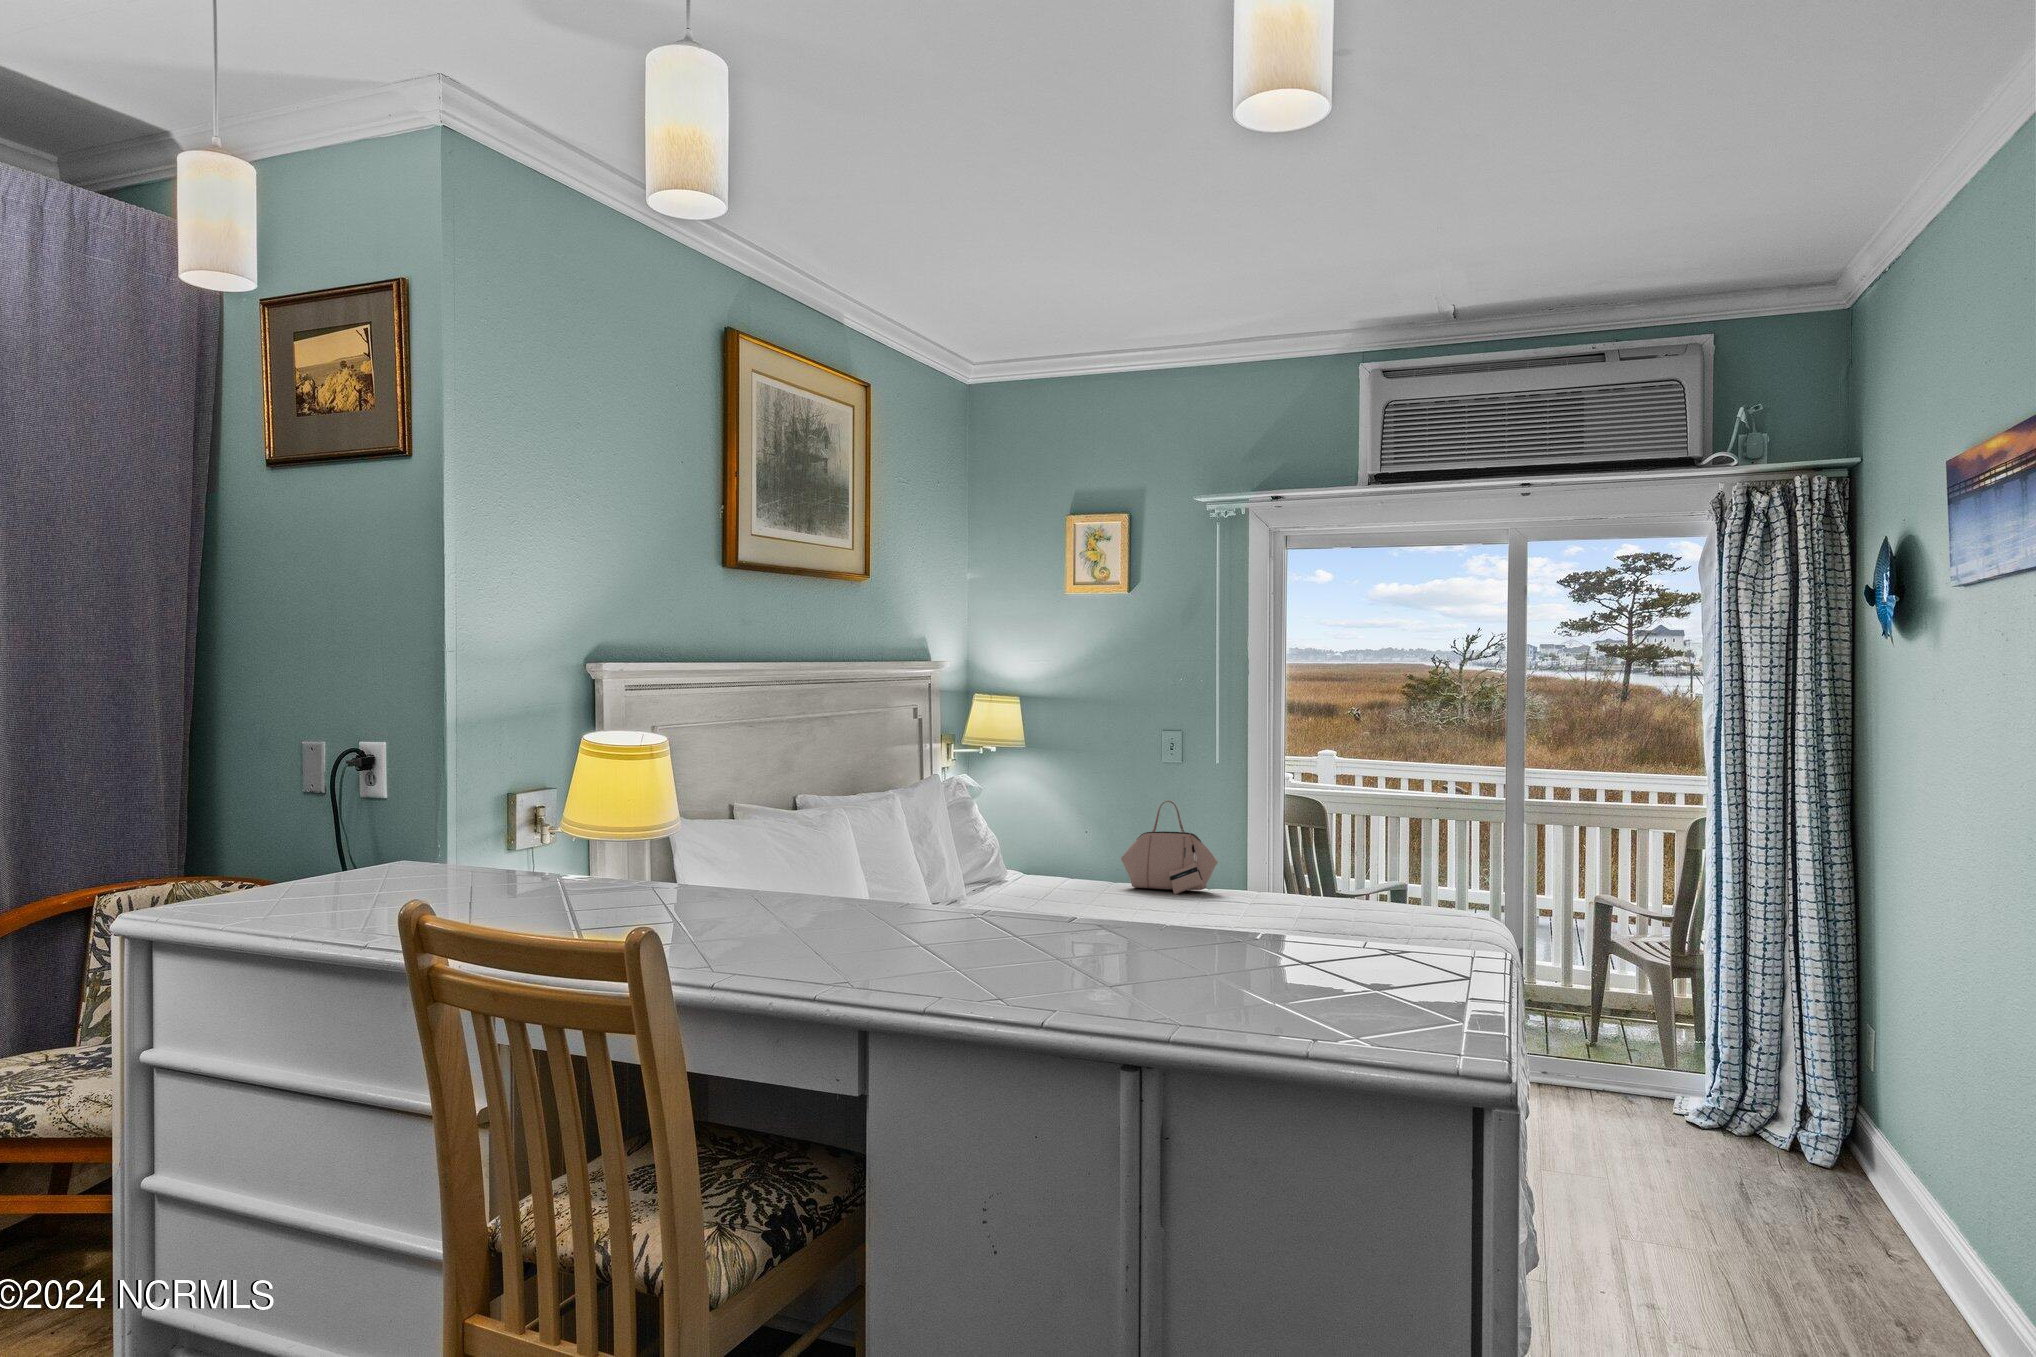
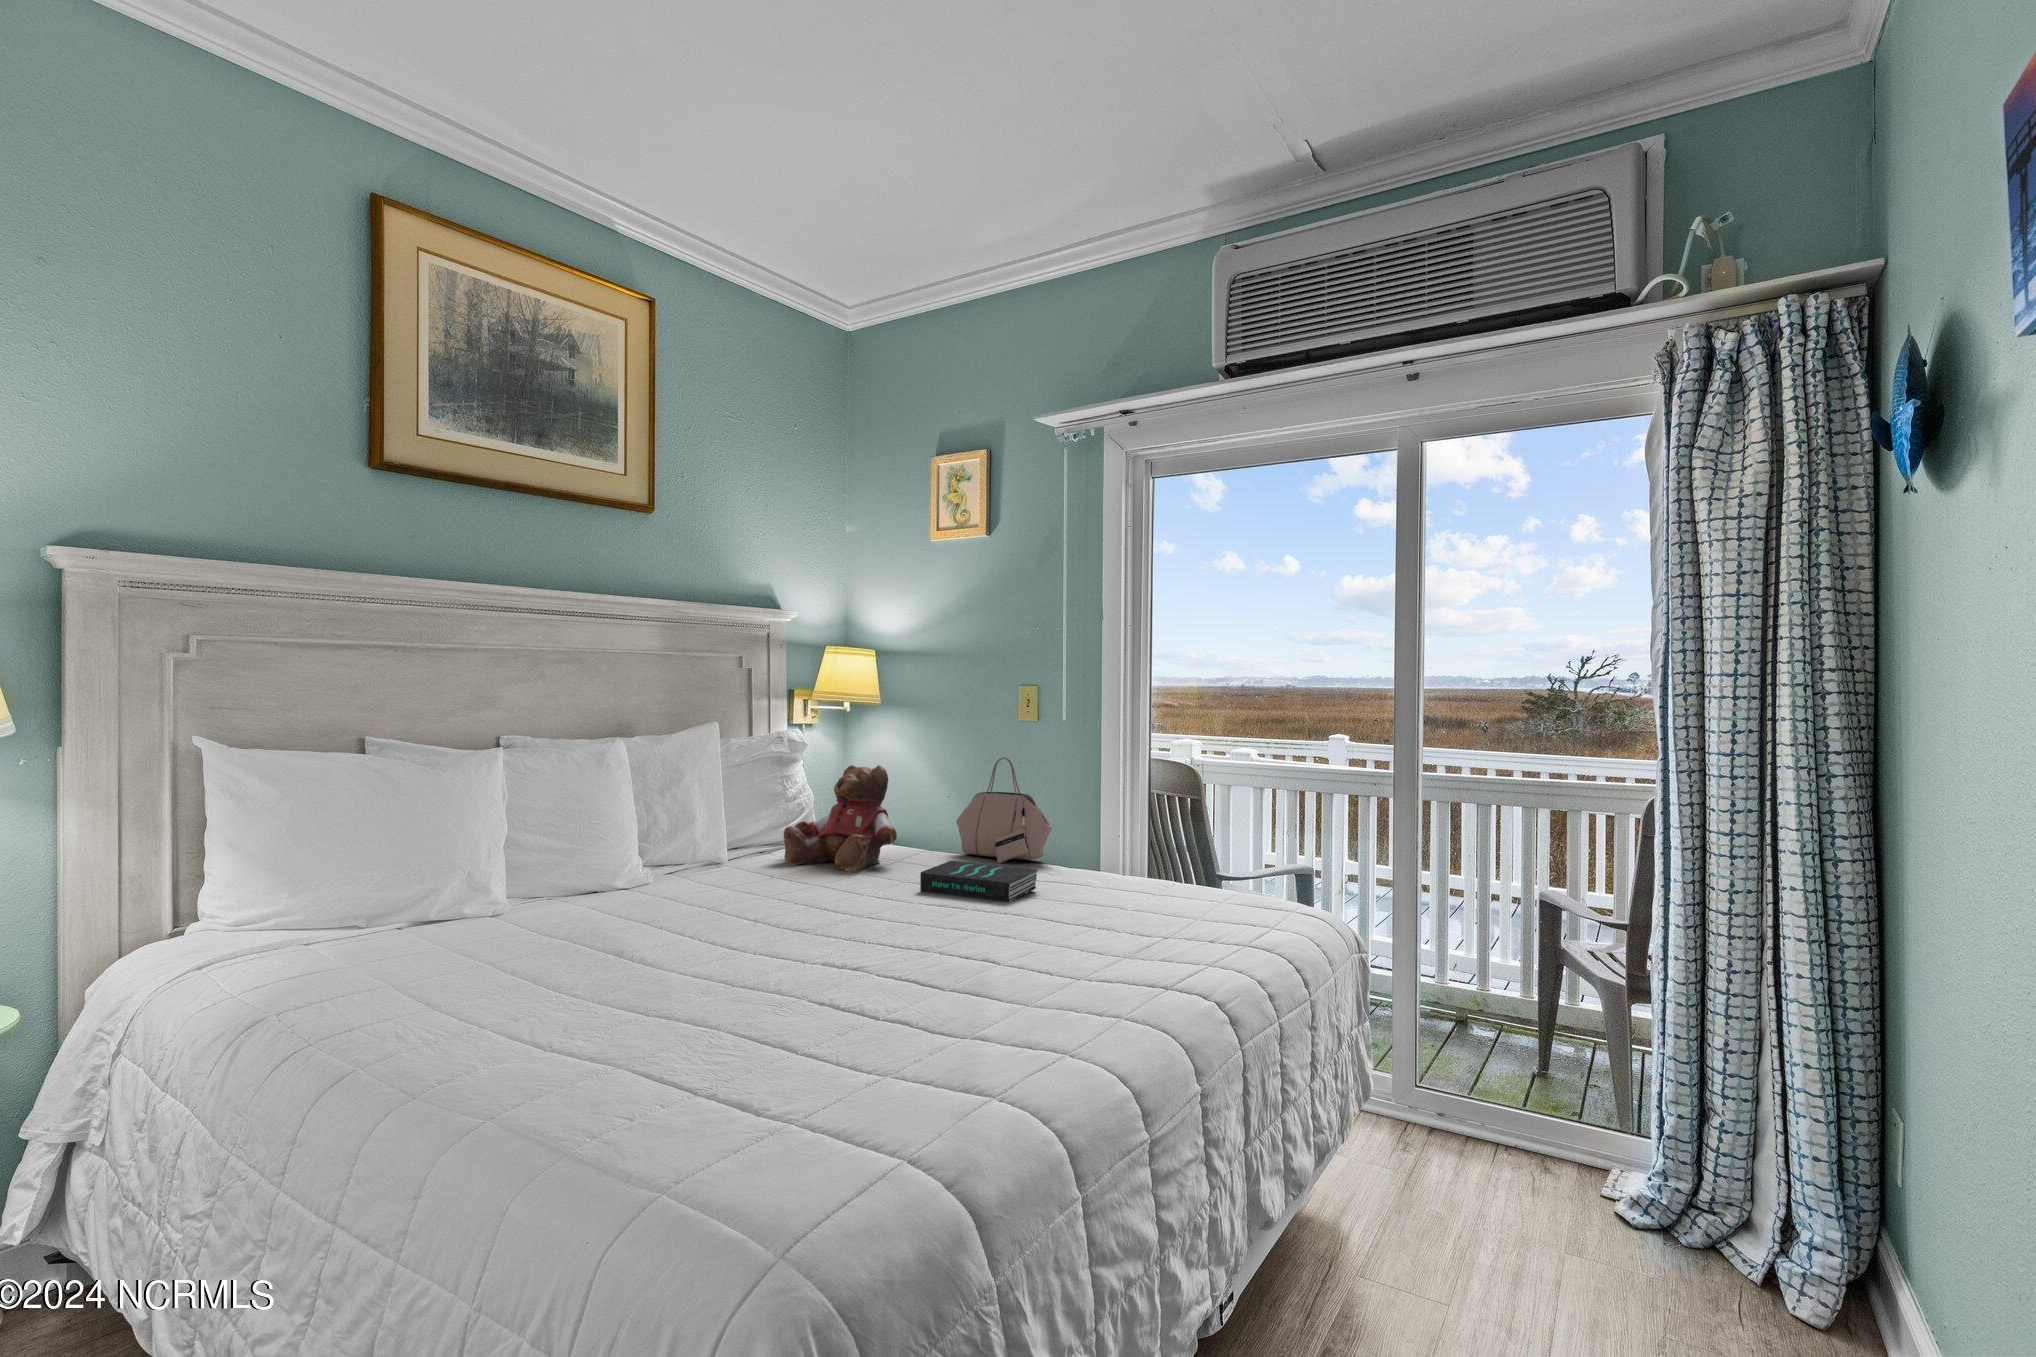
teddy bear: none [999,812,1102,906] -> present [784,765,897,872]
book: none [1166,892,1253,923] -> present [920,861,1038,902]

